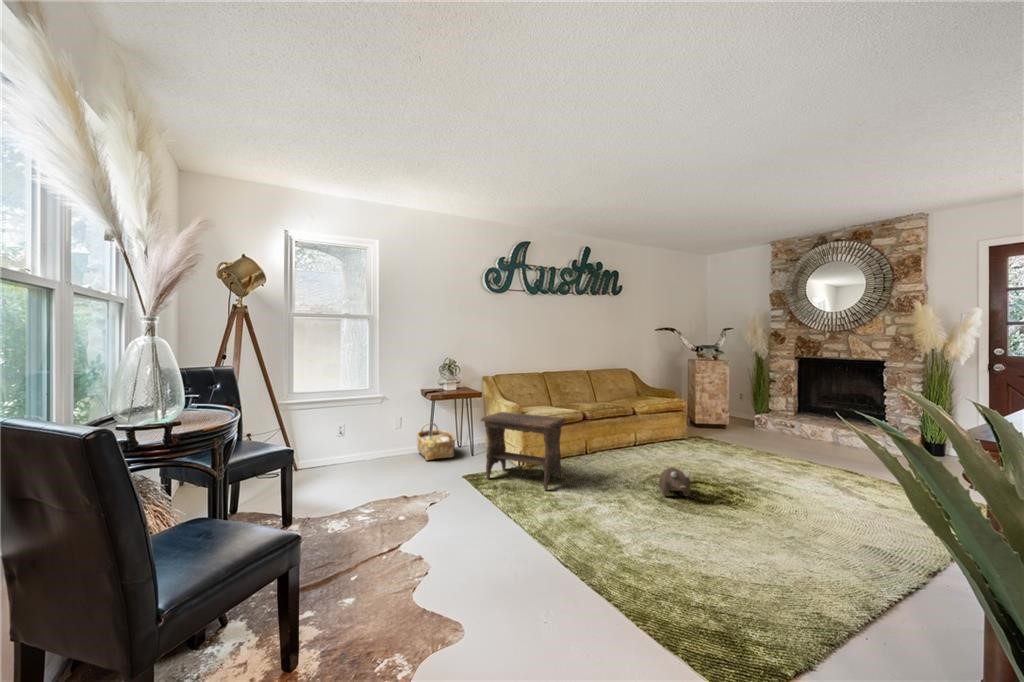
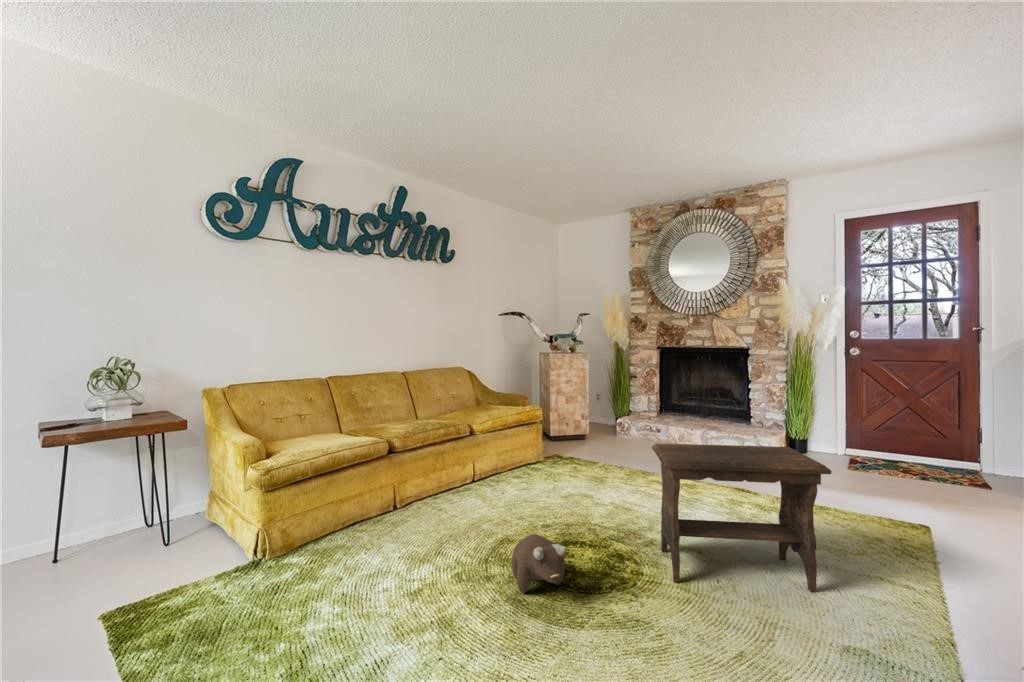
footstool: present [481,412,567,490] -> present [652,443,831,591]
woven basket: present [417,423,455,460] -> none [18,487,122,576]

